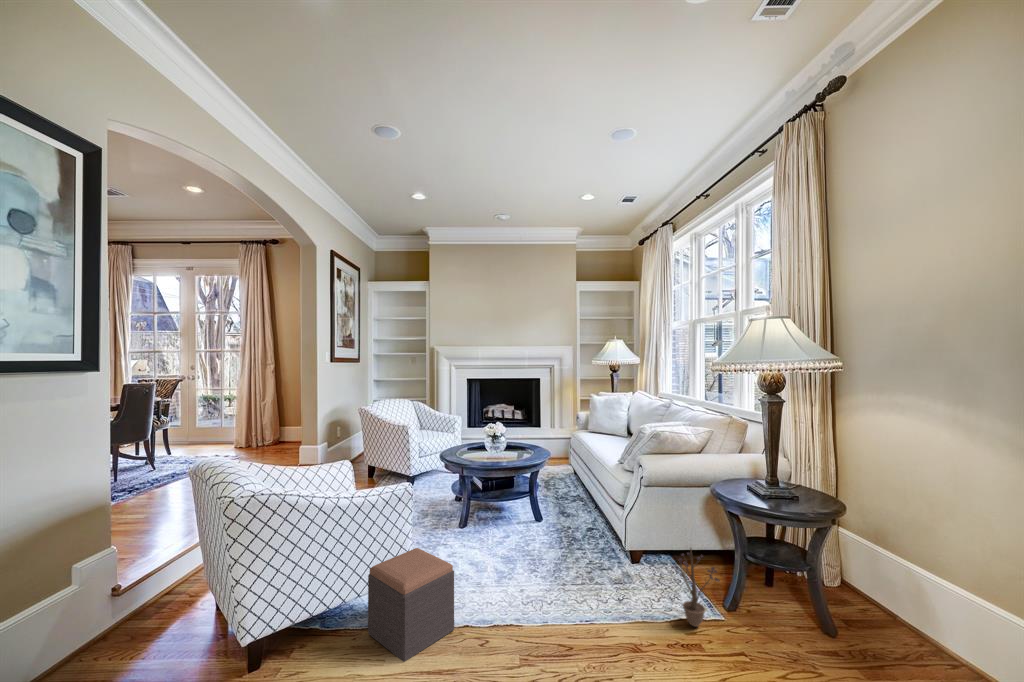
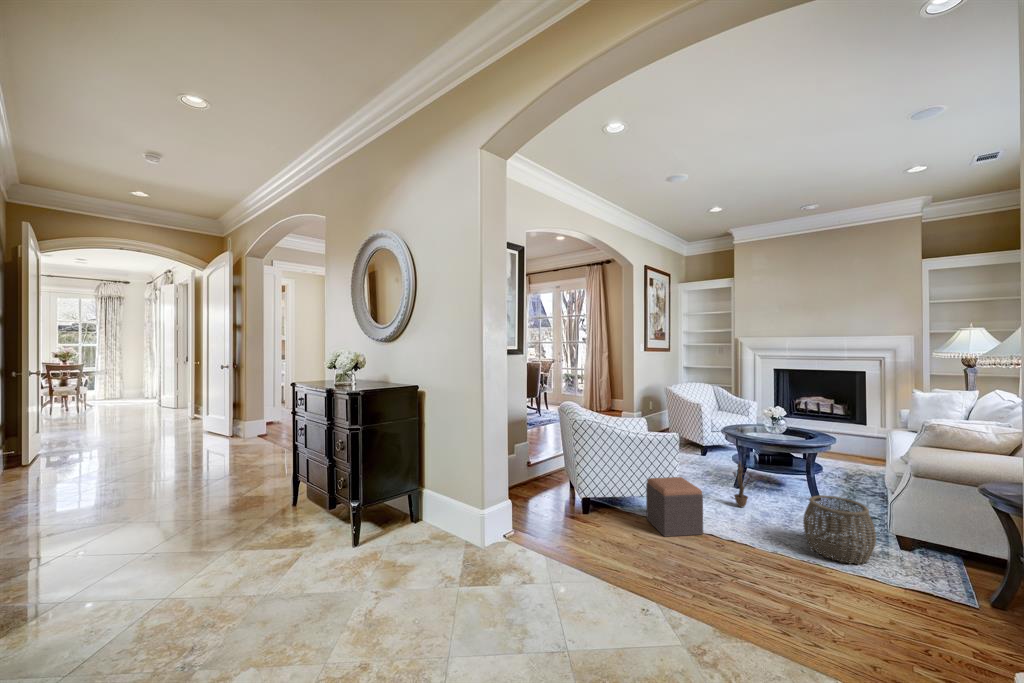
woven basket: none [559,524,627,607] -> present [803,495,876,564]
decorative plant: present [663,549,719,627] -> present [732,462,753,507]

